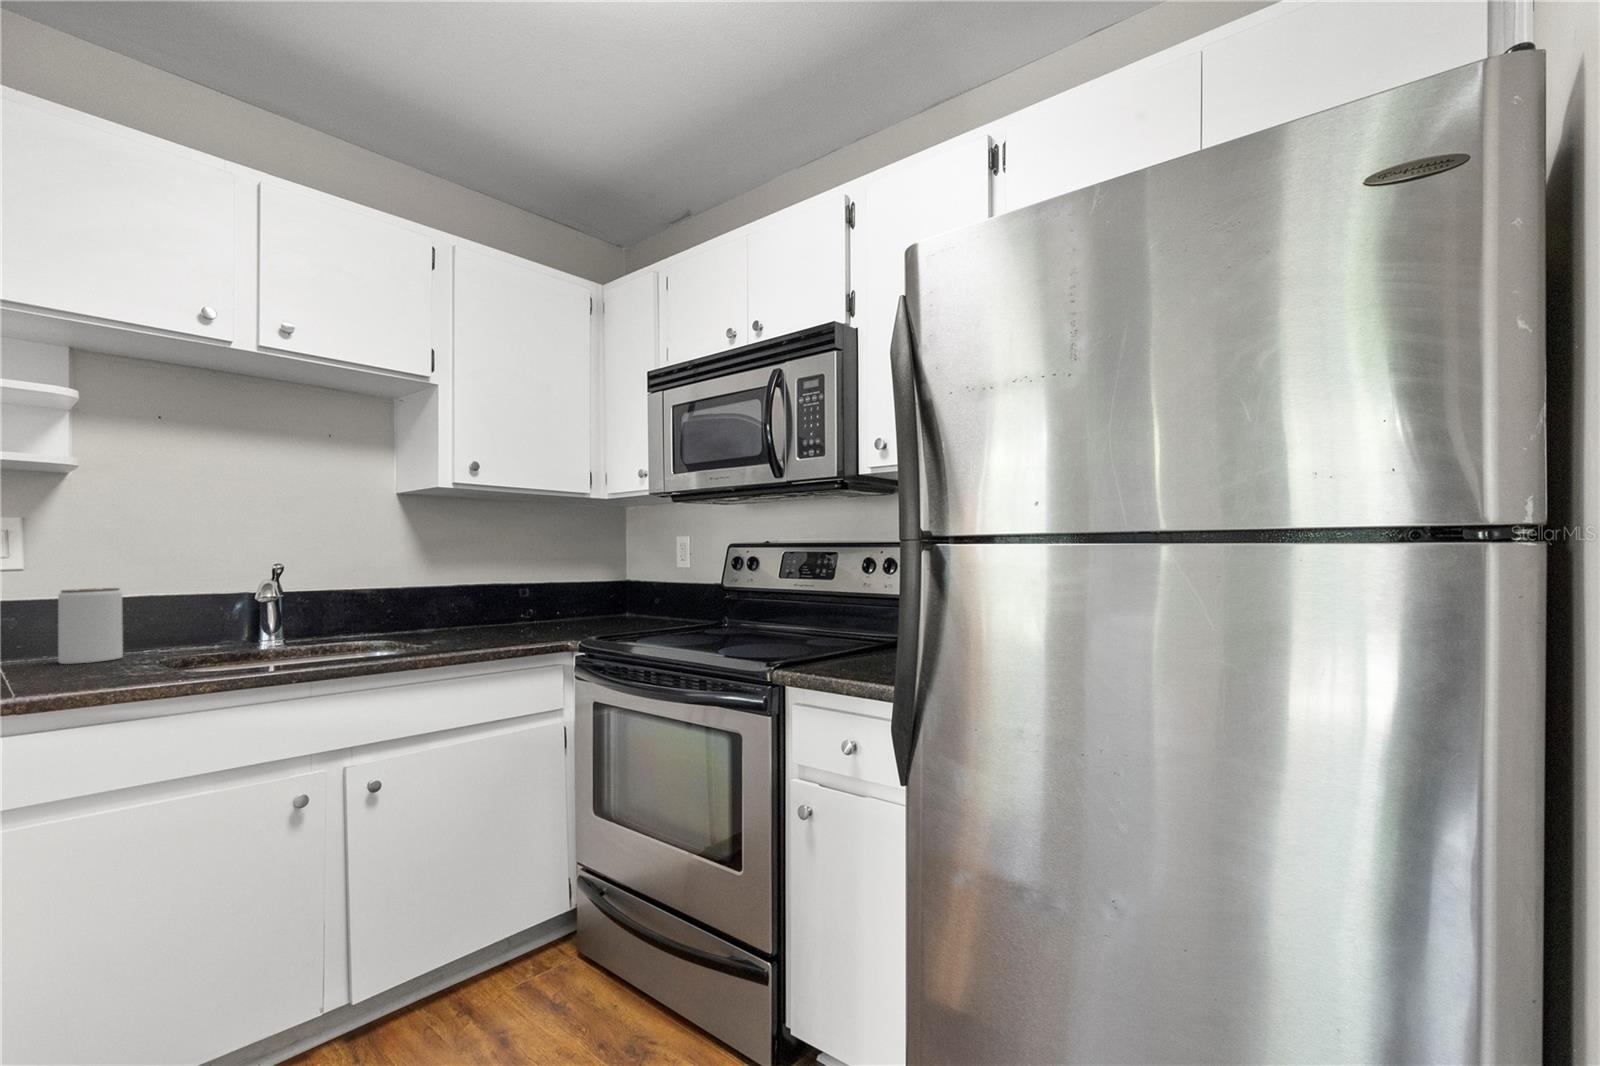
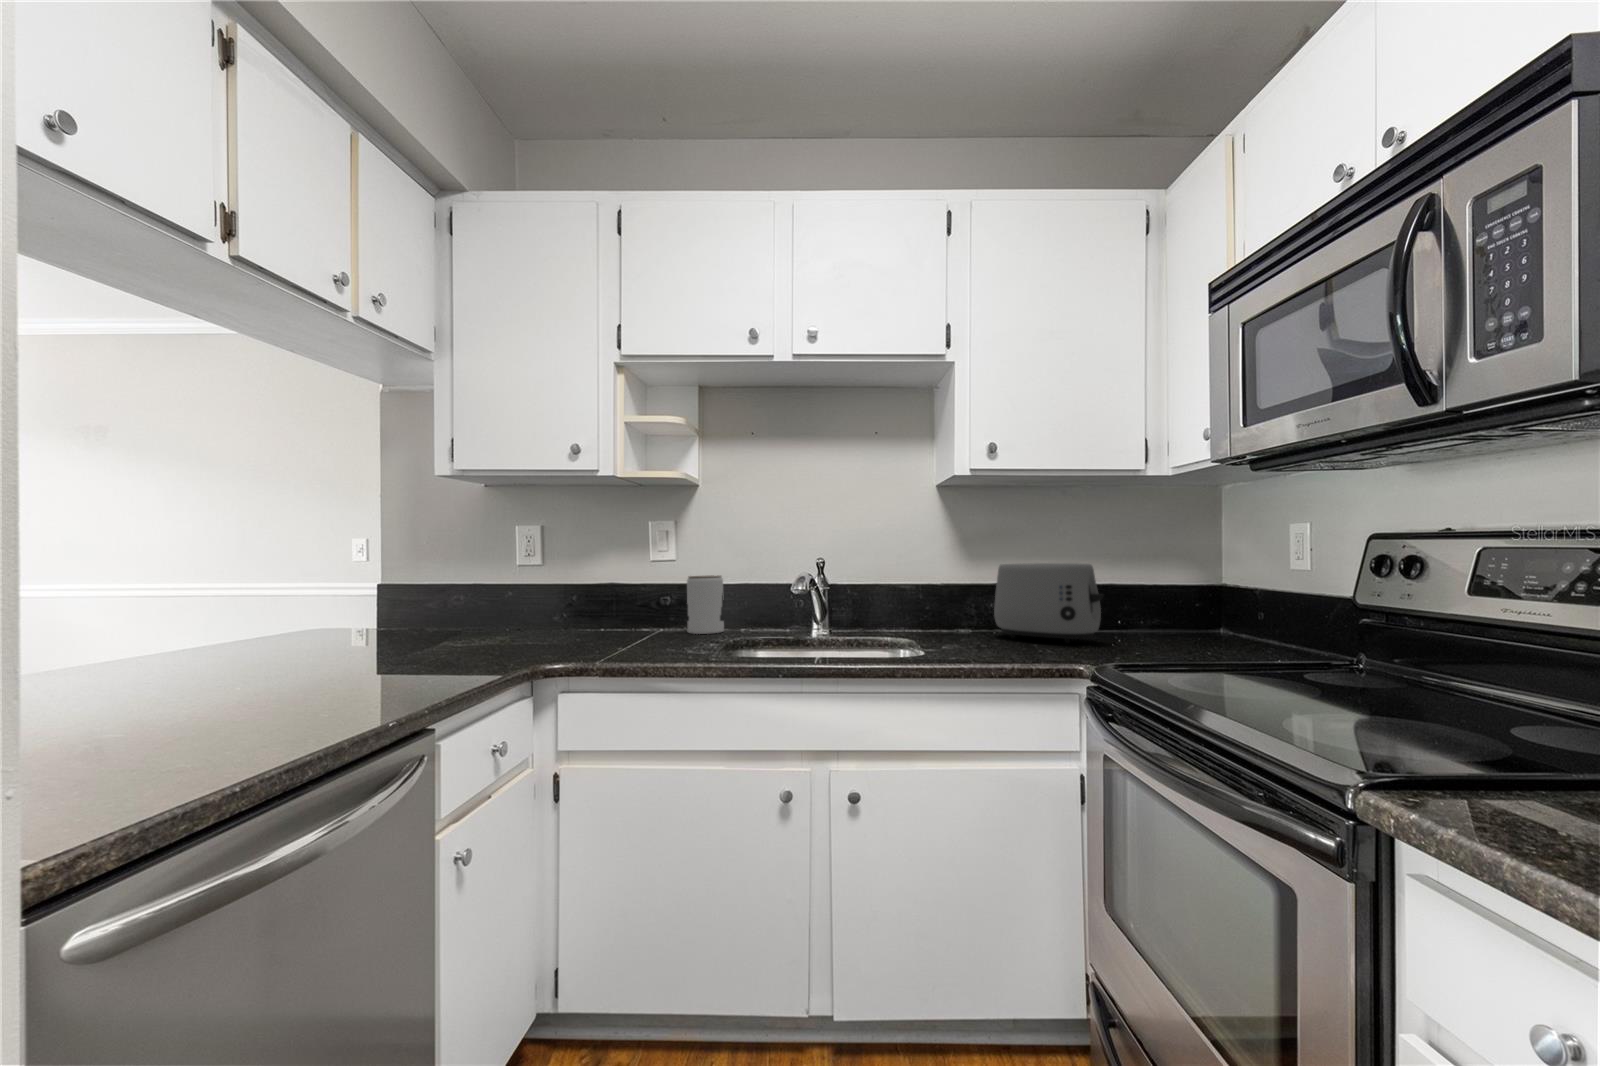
toaster: none [464,566,564,633] -> present [994,563,1104,643]

